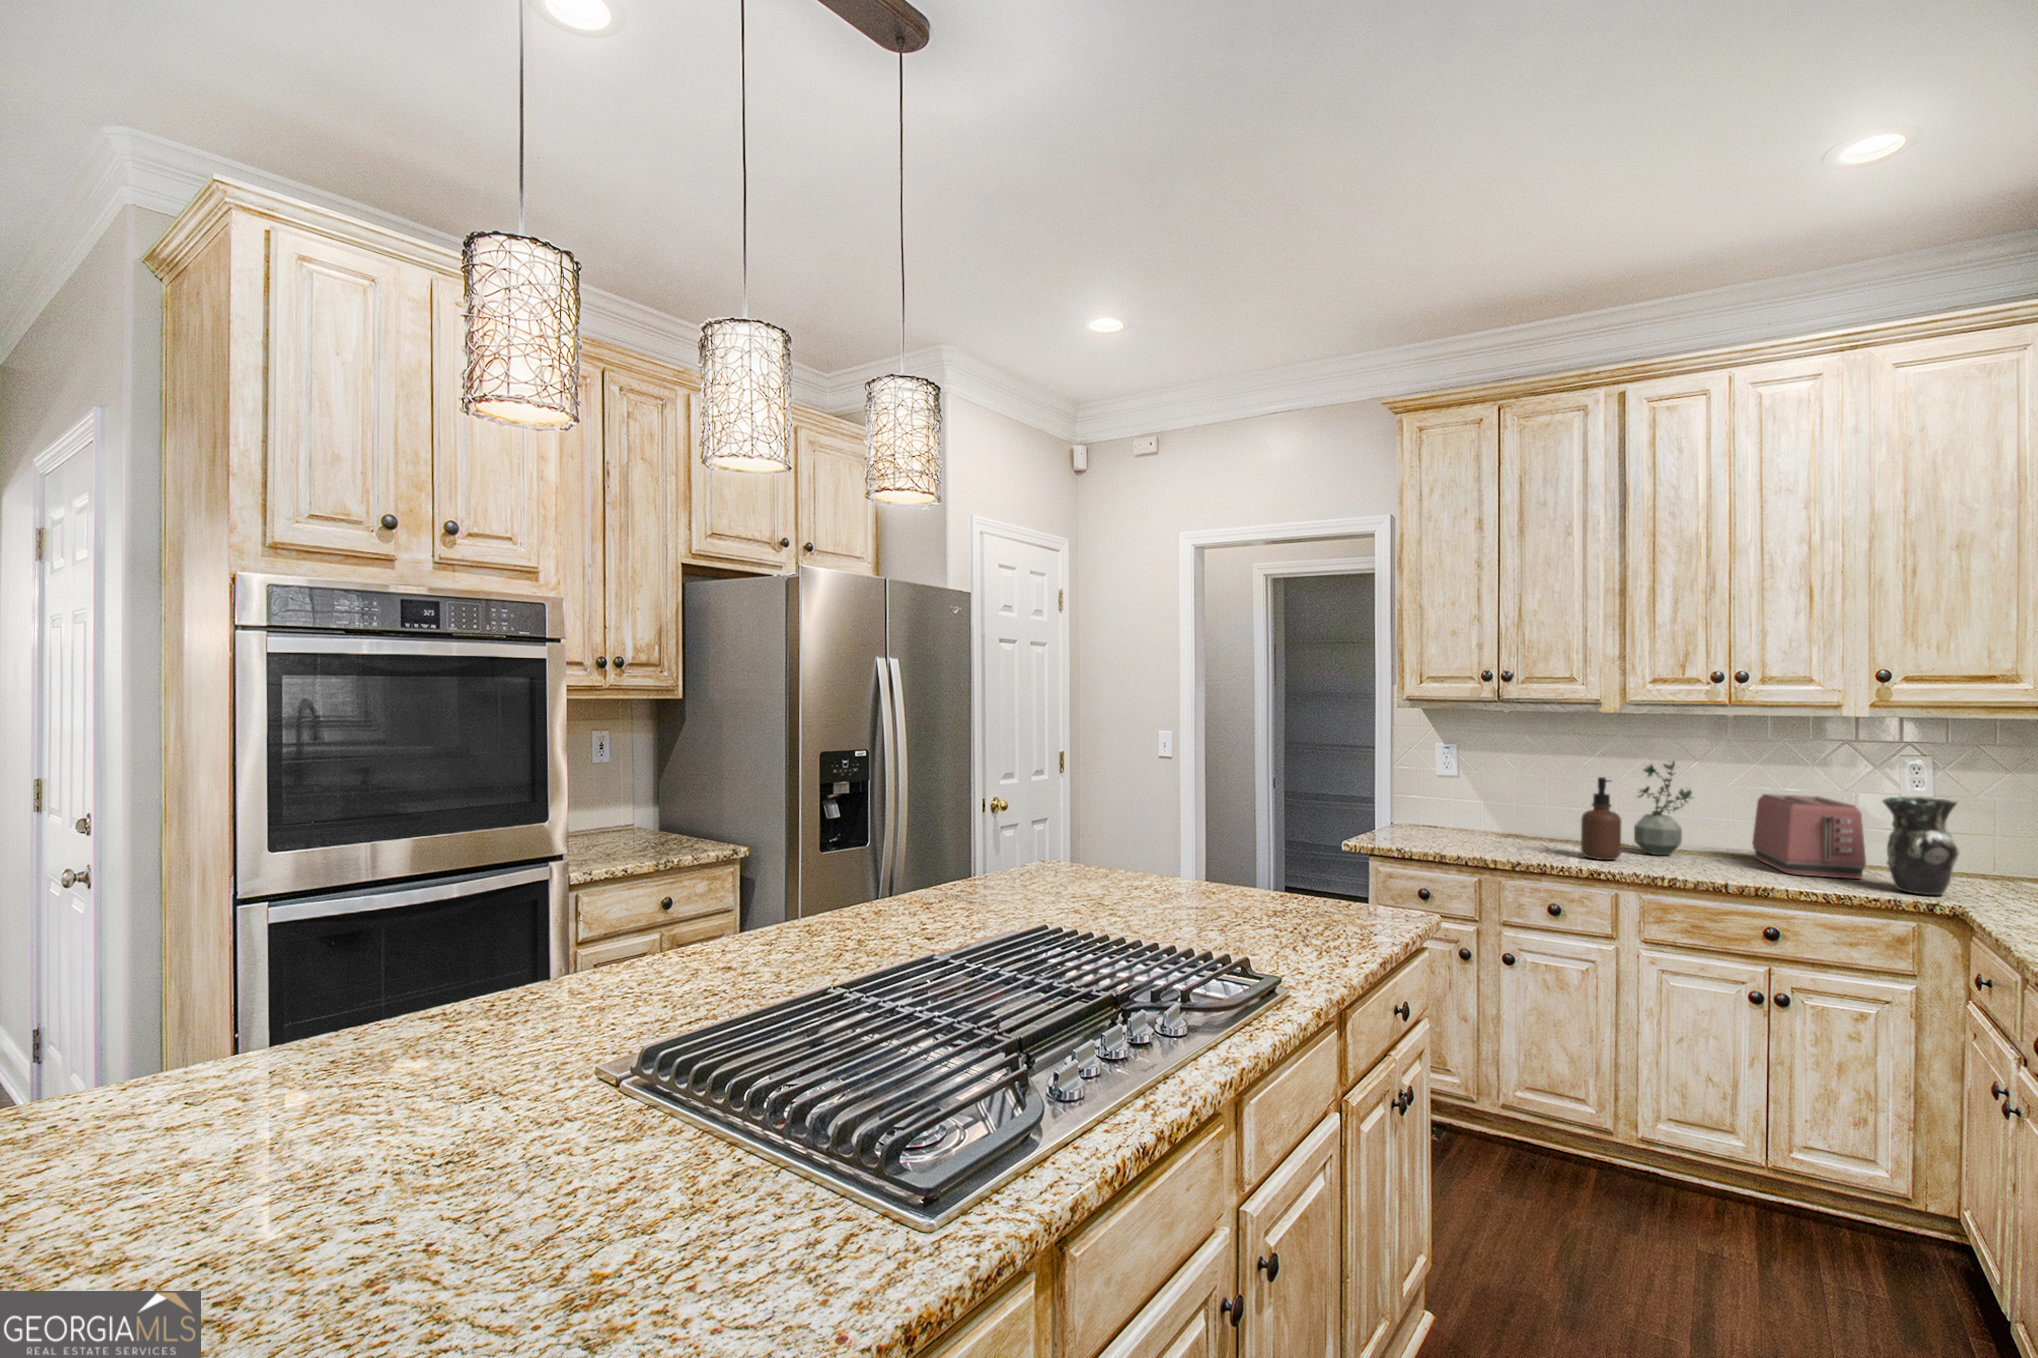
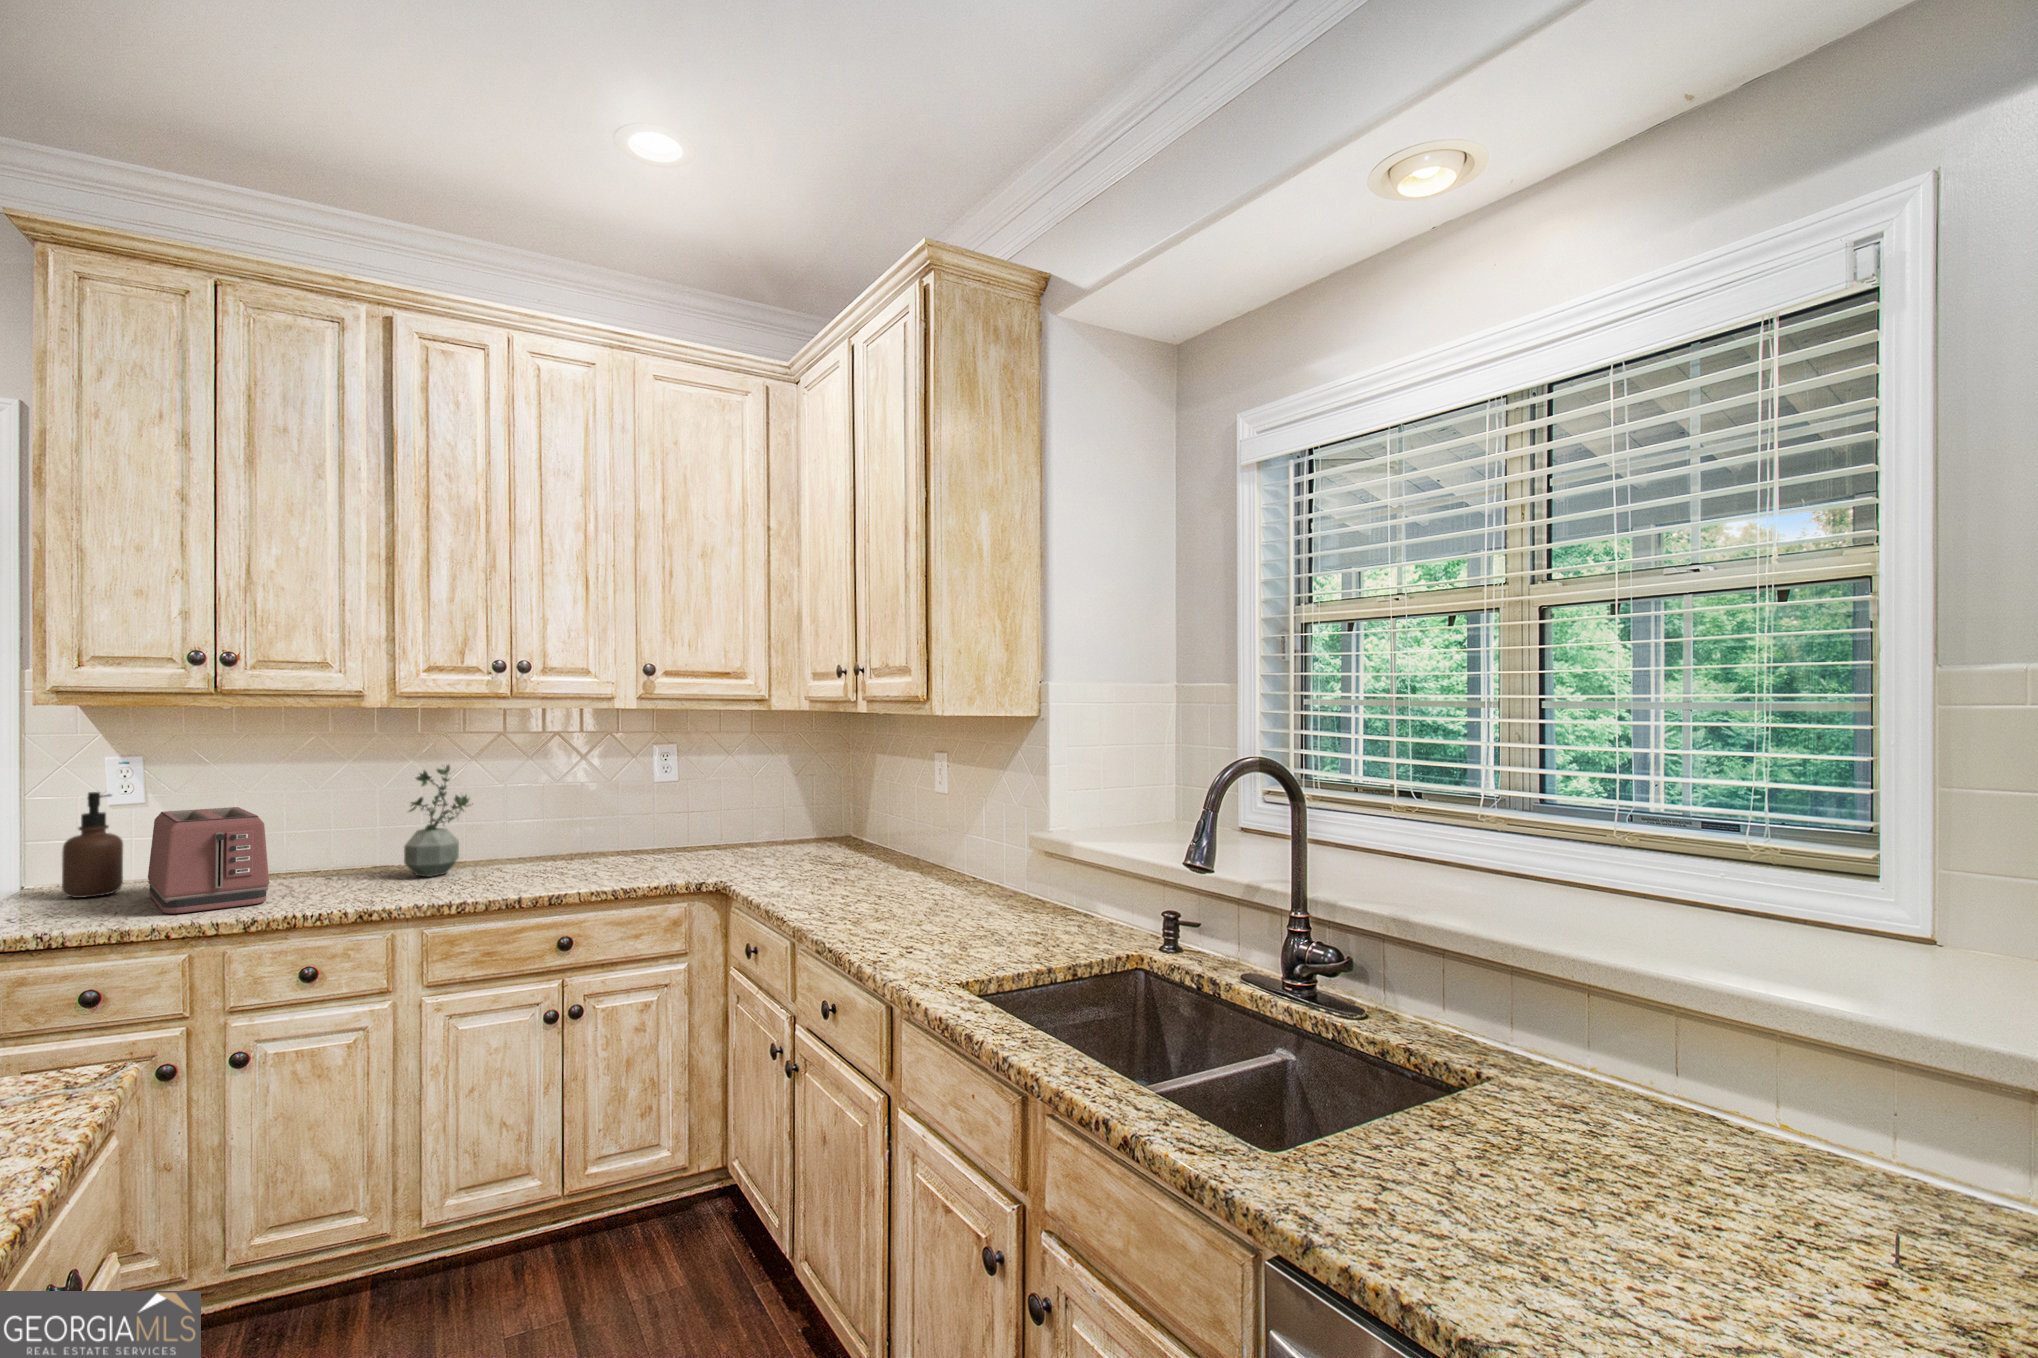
soap dispenser: present [1581,777,1621,860] -> present [62,792,123,898]
toaster: present [1752,794,1866,879] -> present [148,807,269,914]
vase: present [1883,797,1959,895] -> none [655,781,714,872]

